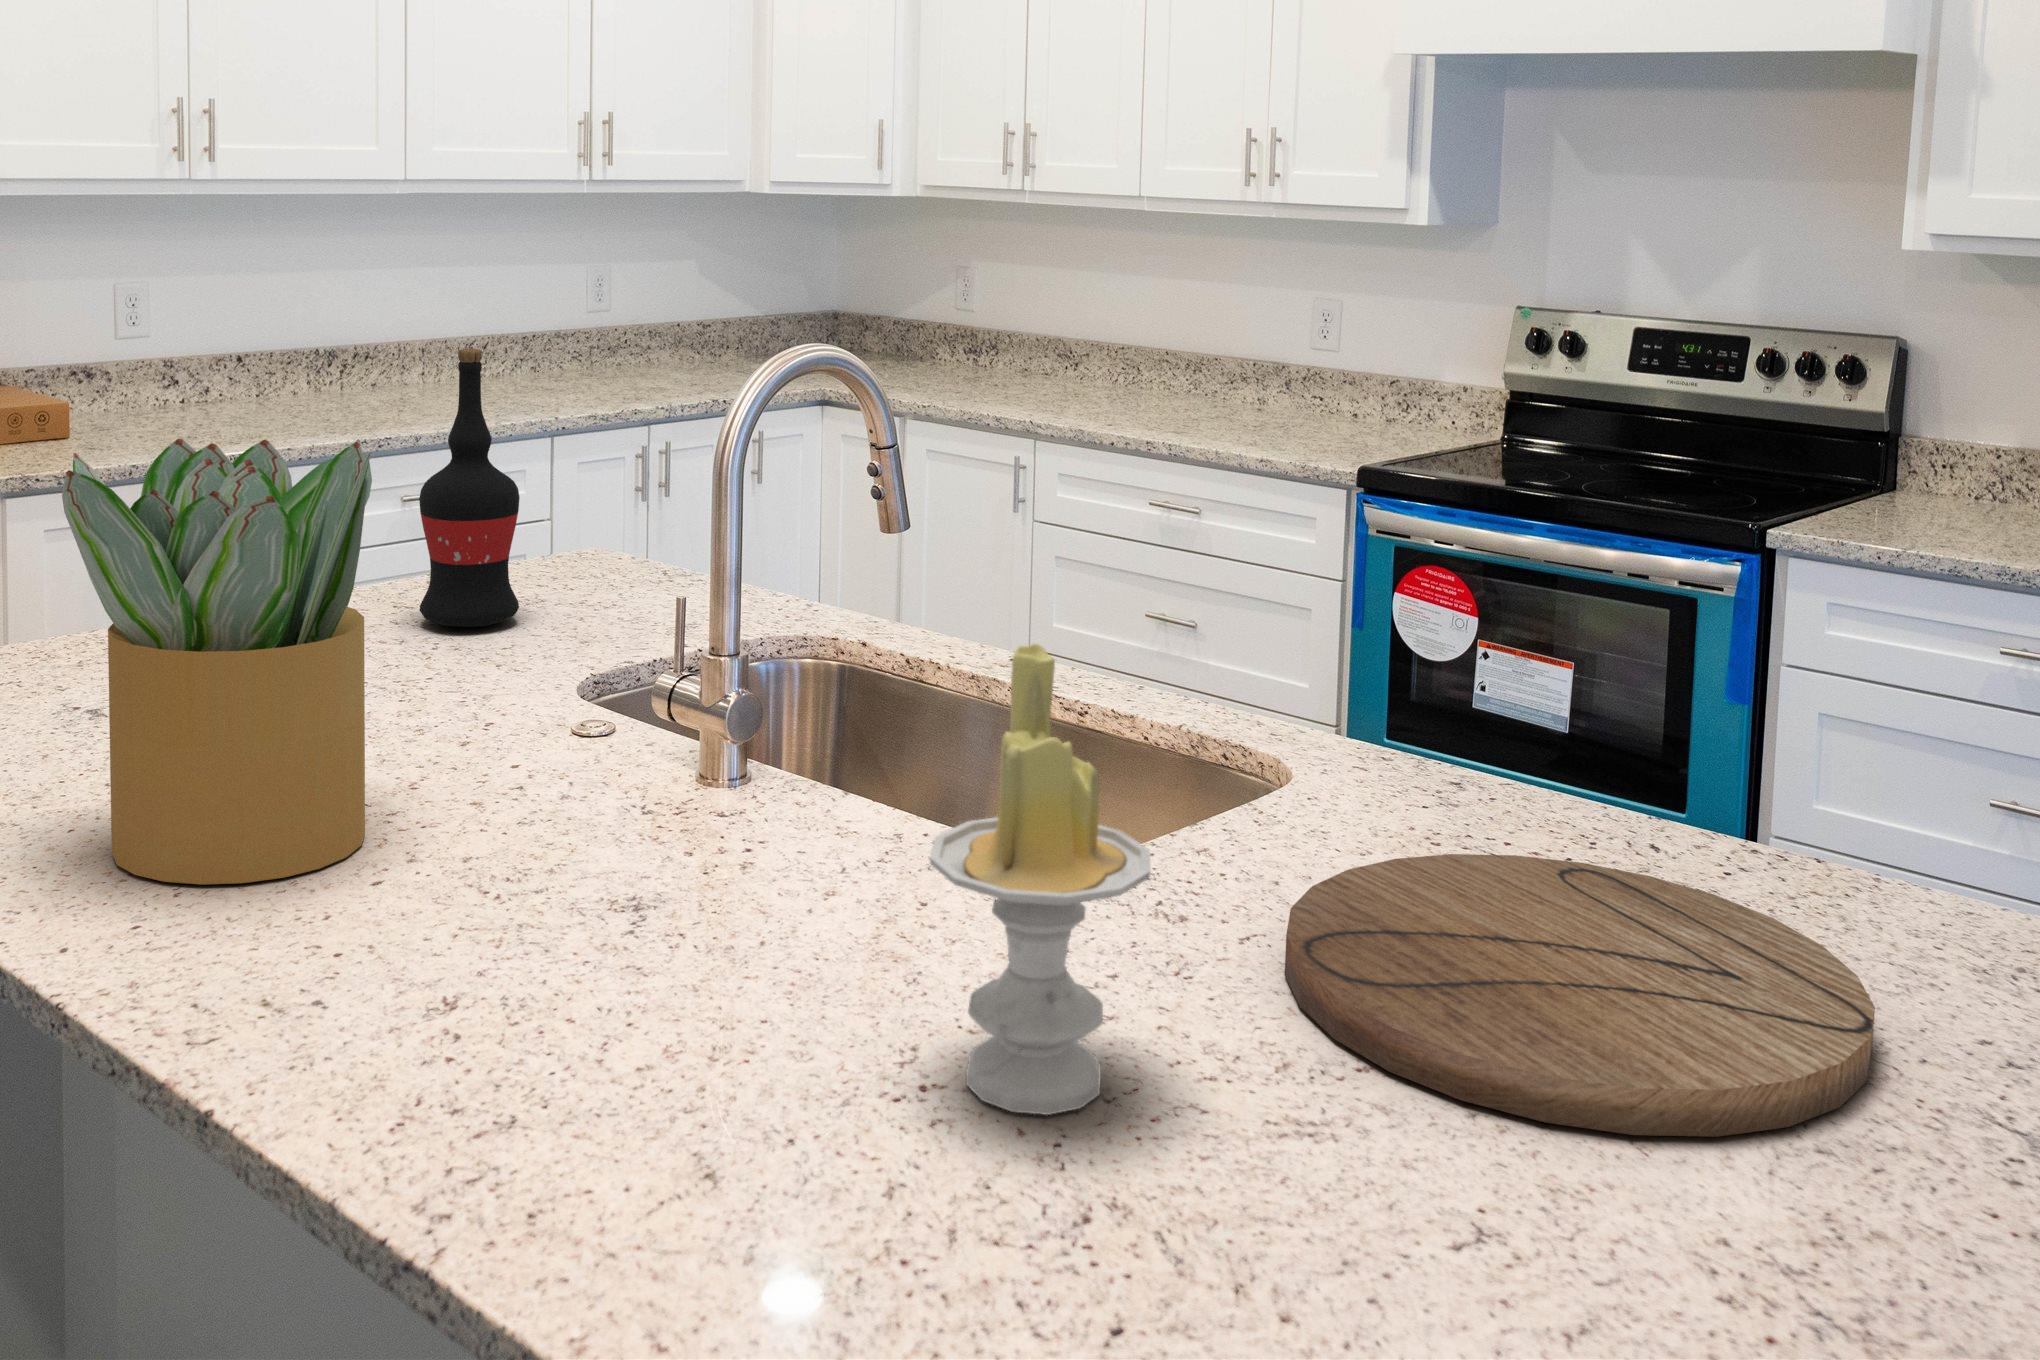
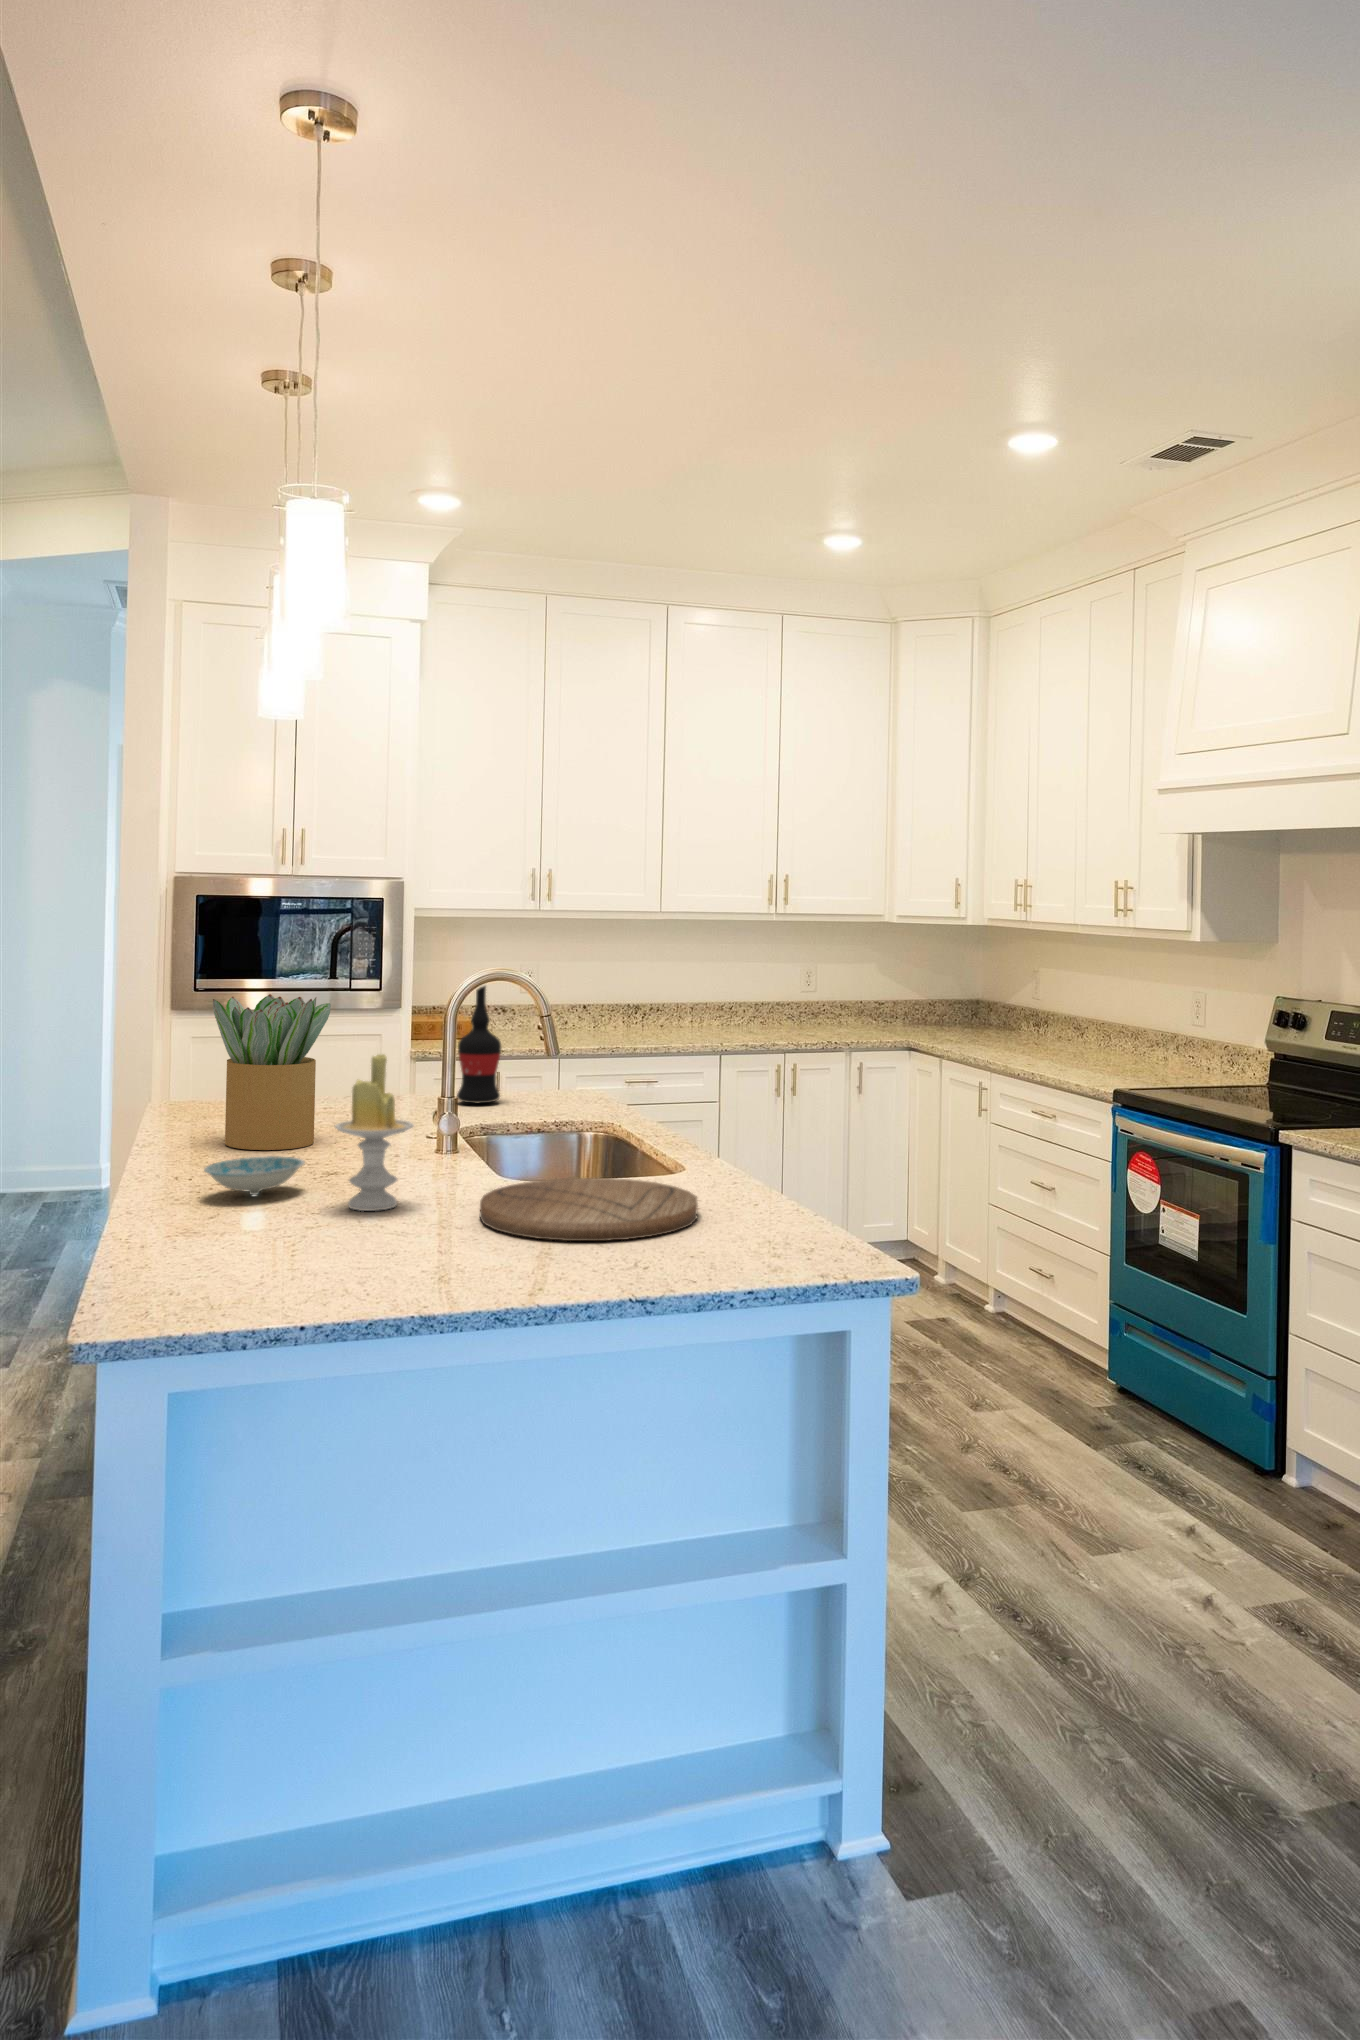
ceramic bowl: none [485,950,751,1117] -> present [204,1156,305,1195]

